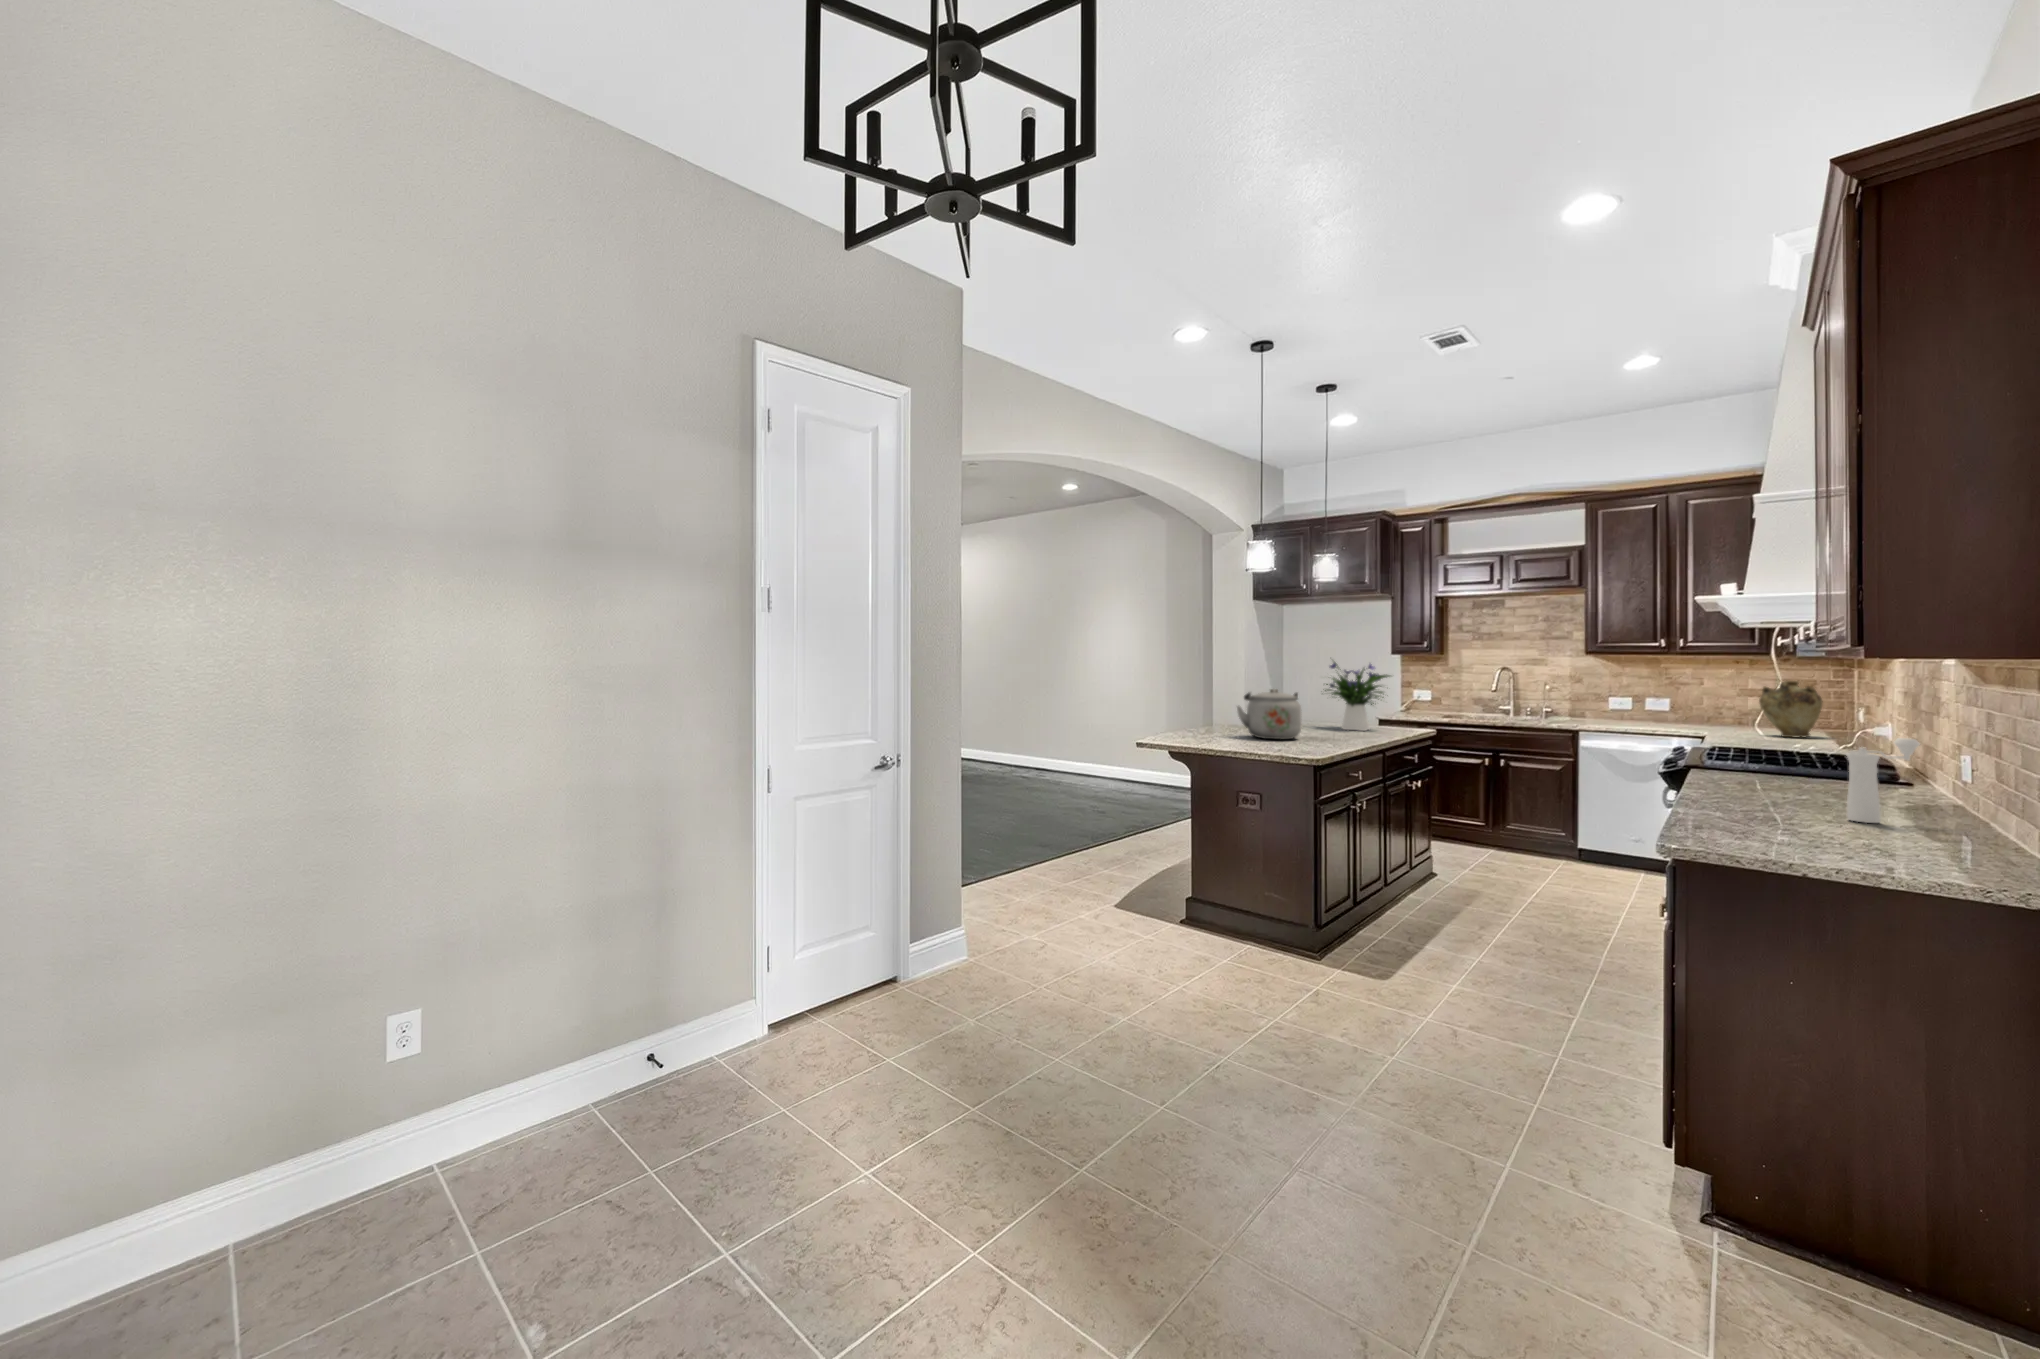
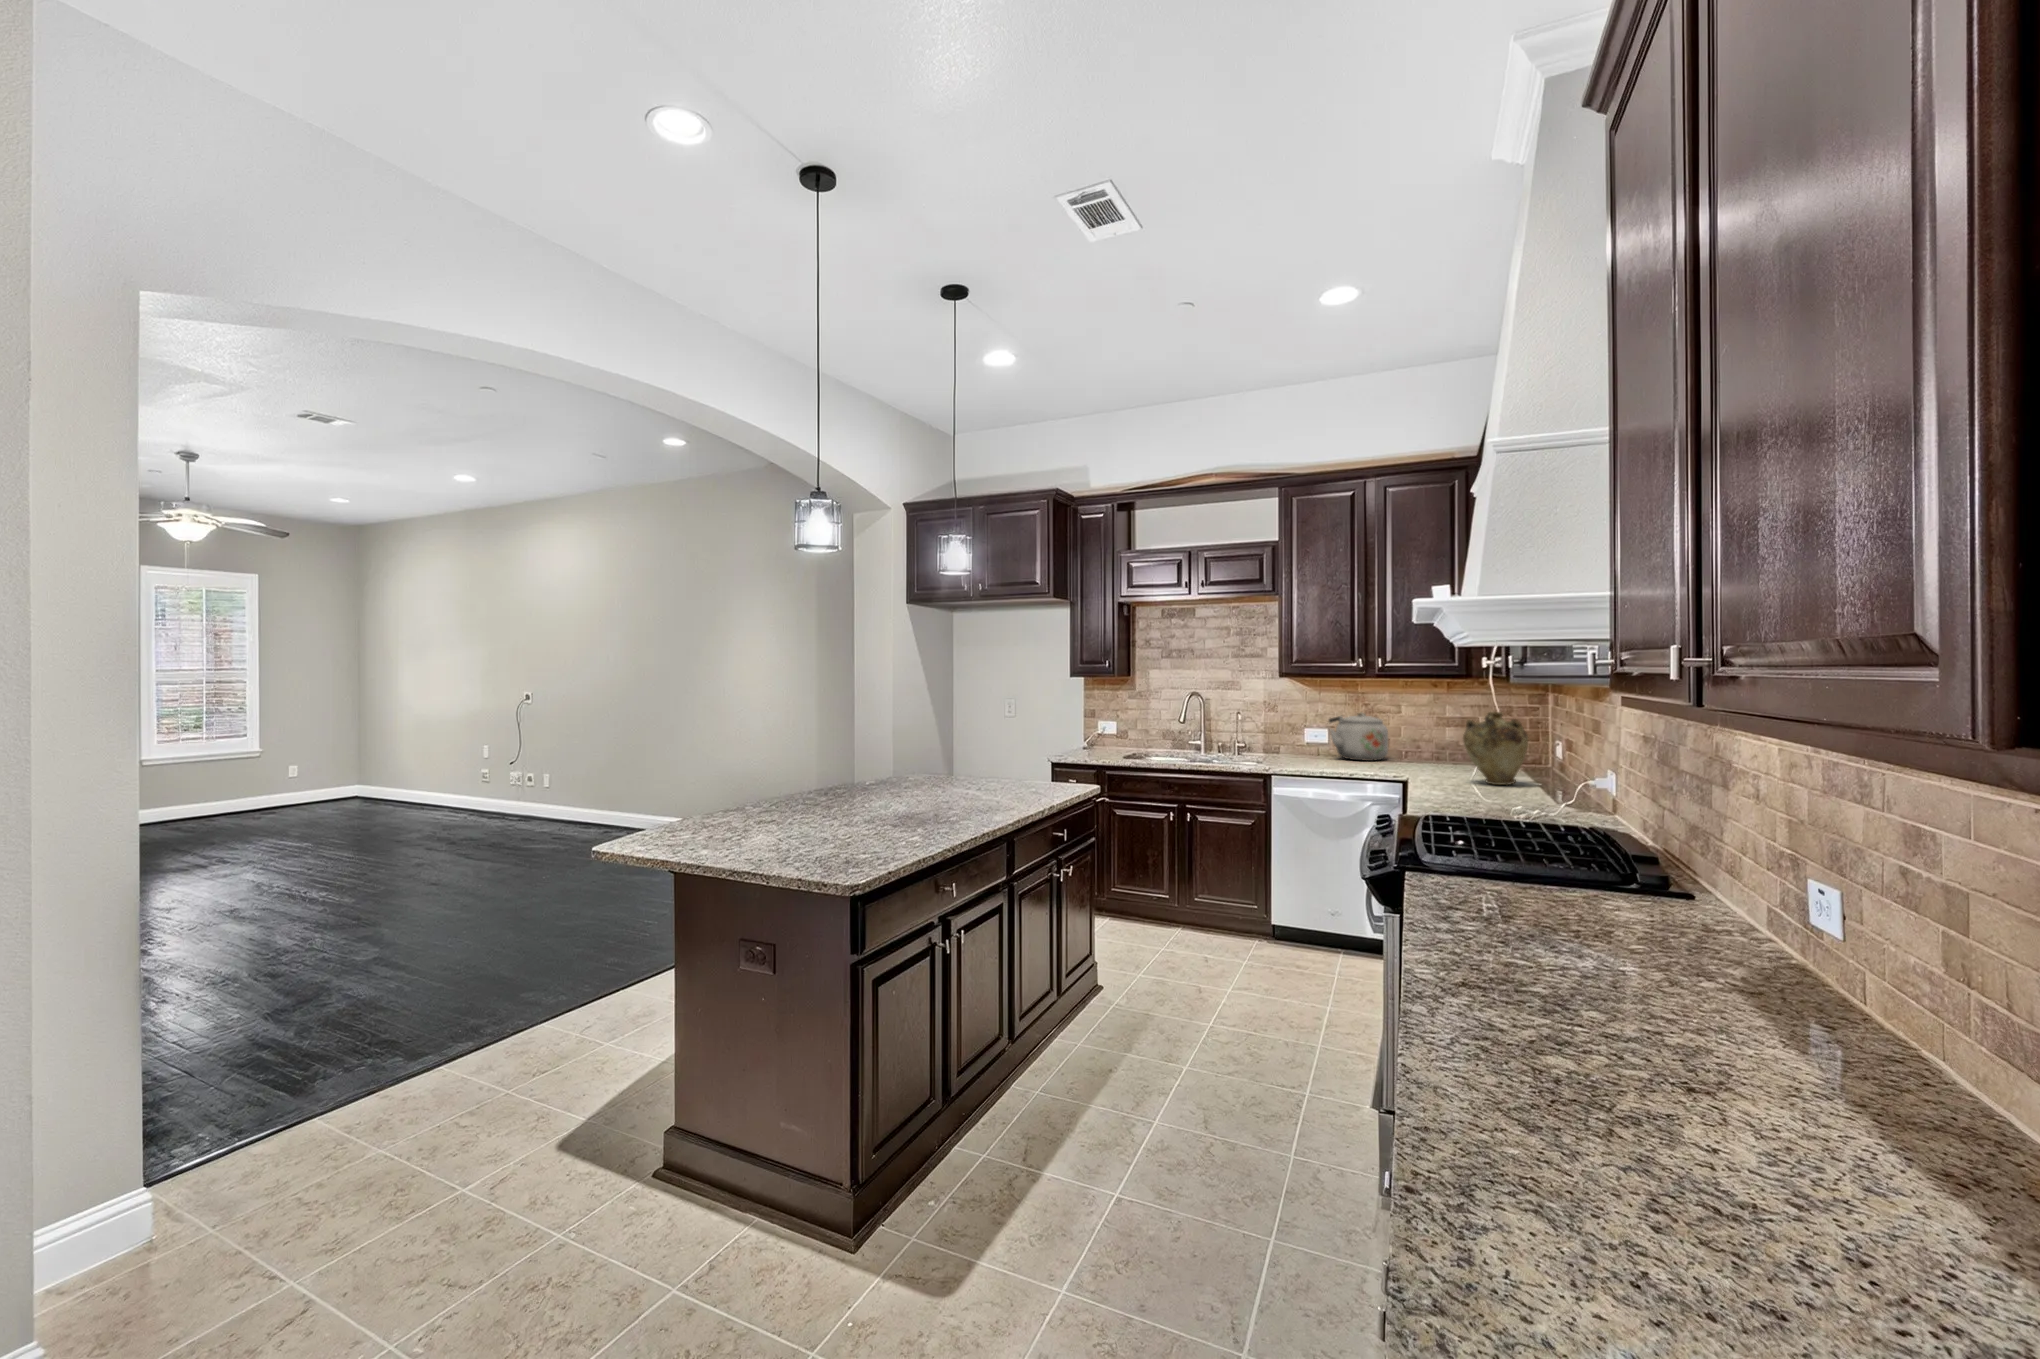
flower arrangement: present [1325,662,1390,731] -> none [924,689,1029,802]
kettle: present [1237,689,1301,739] -> present [1329,713,1388,761]
pepper mill: present [1846,738,1920,823] -> none [1734,905,1865,1125]

